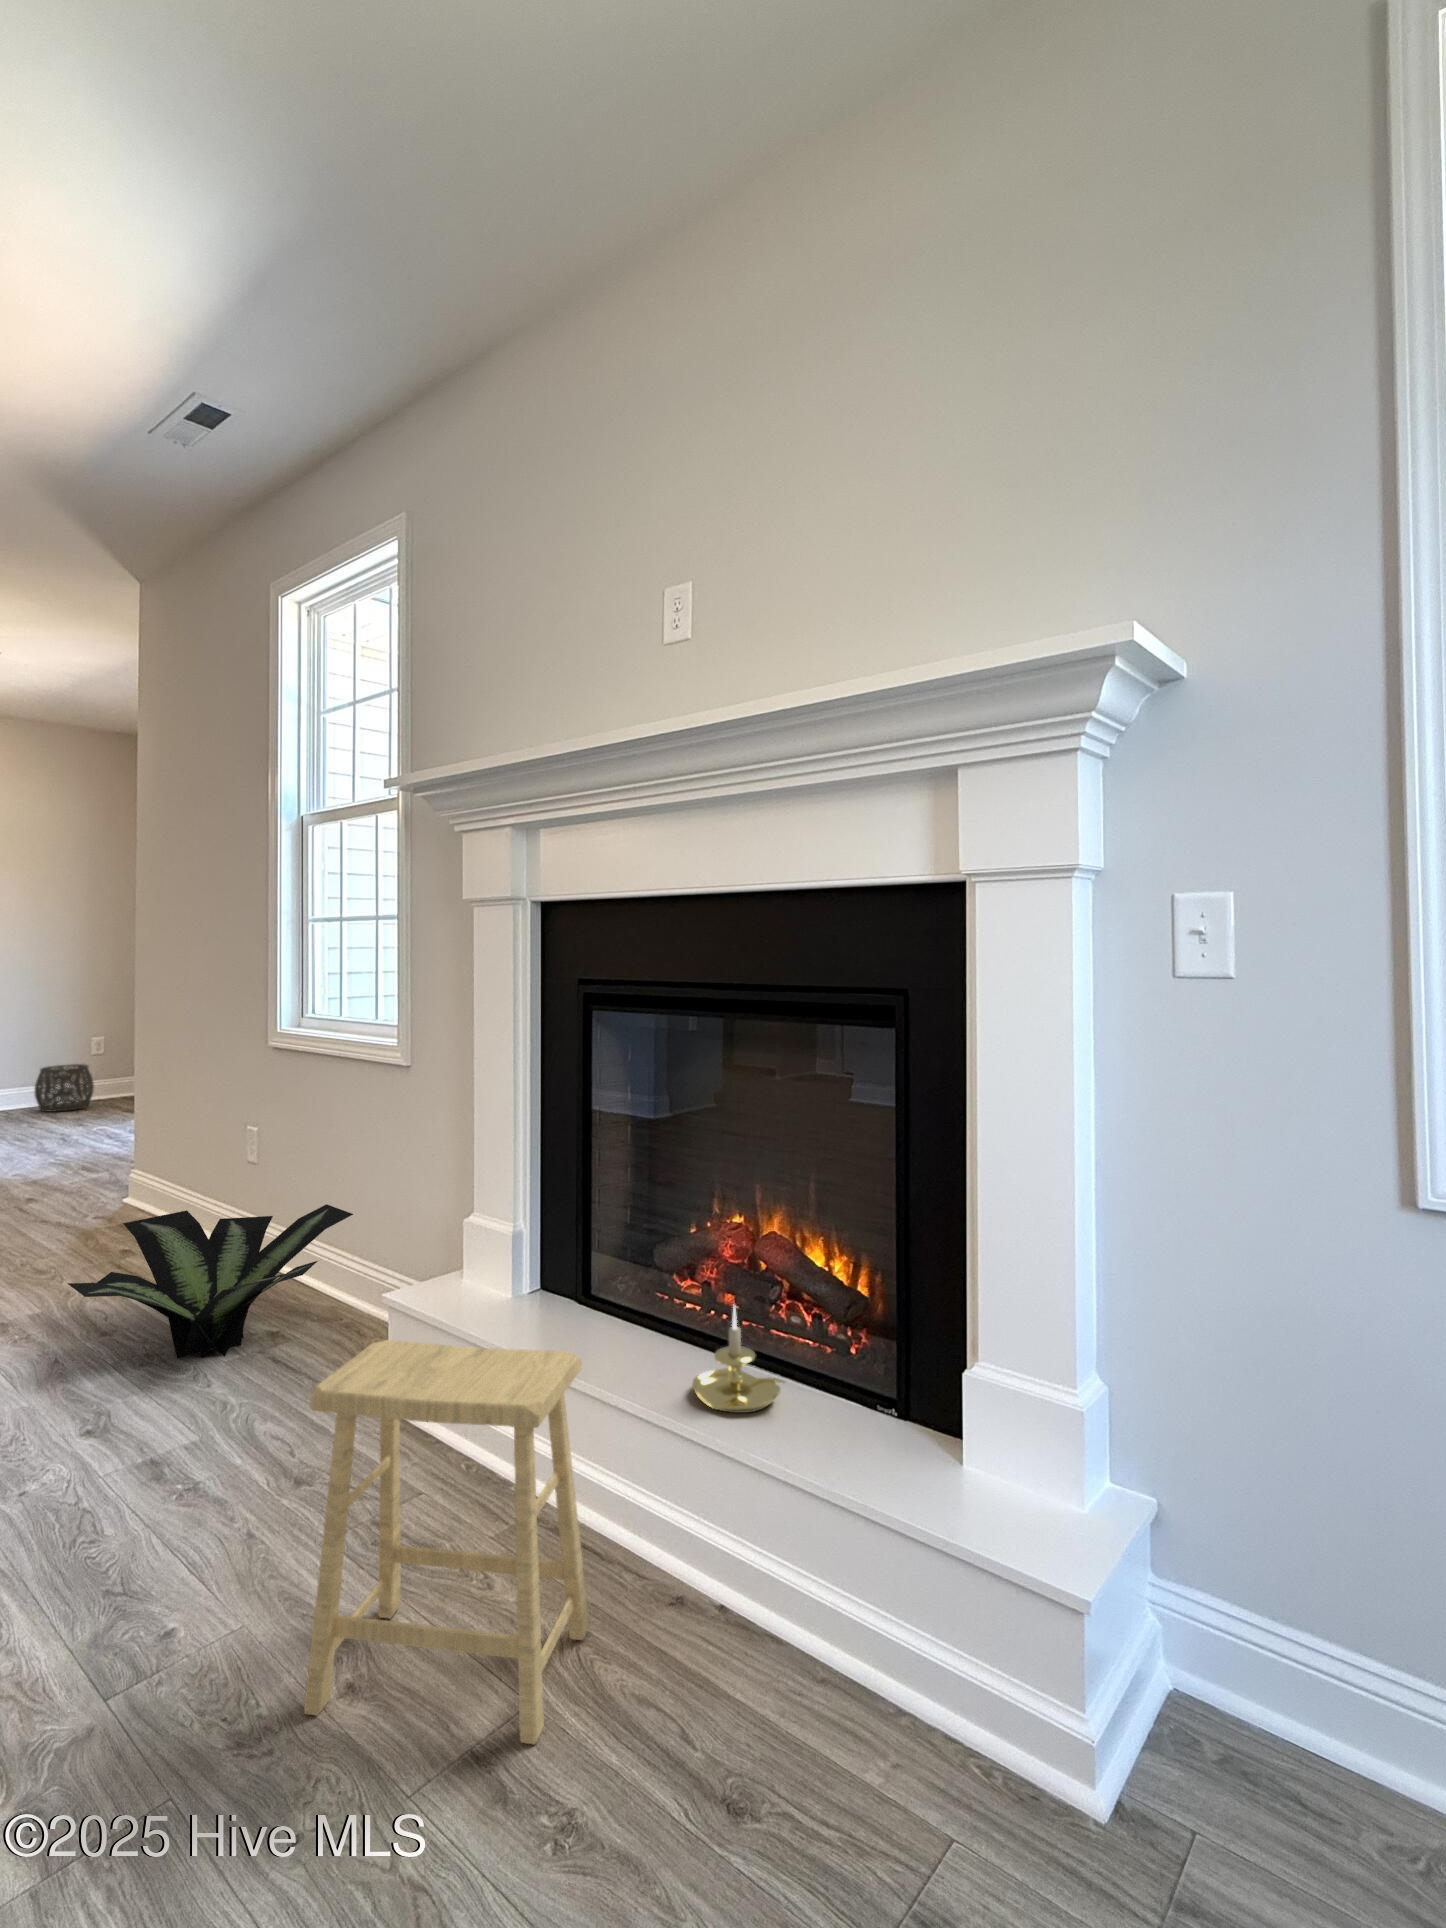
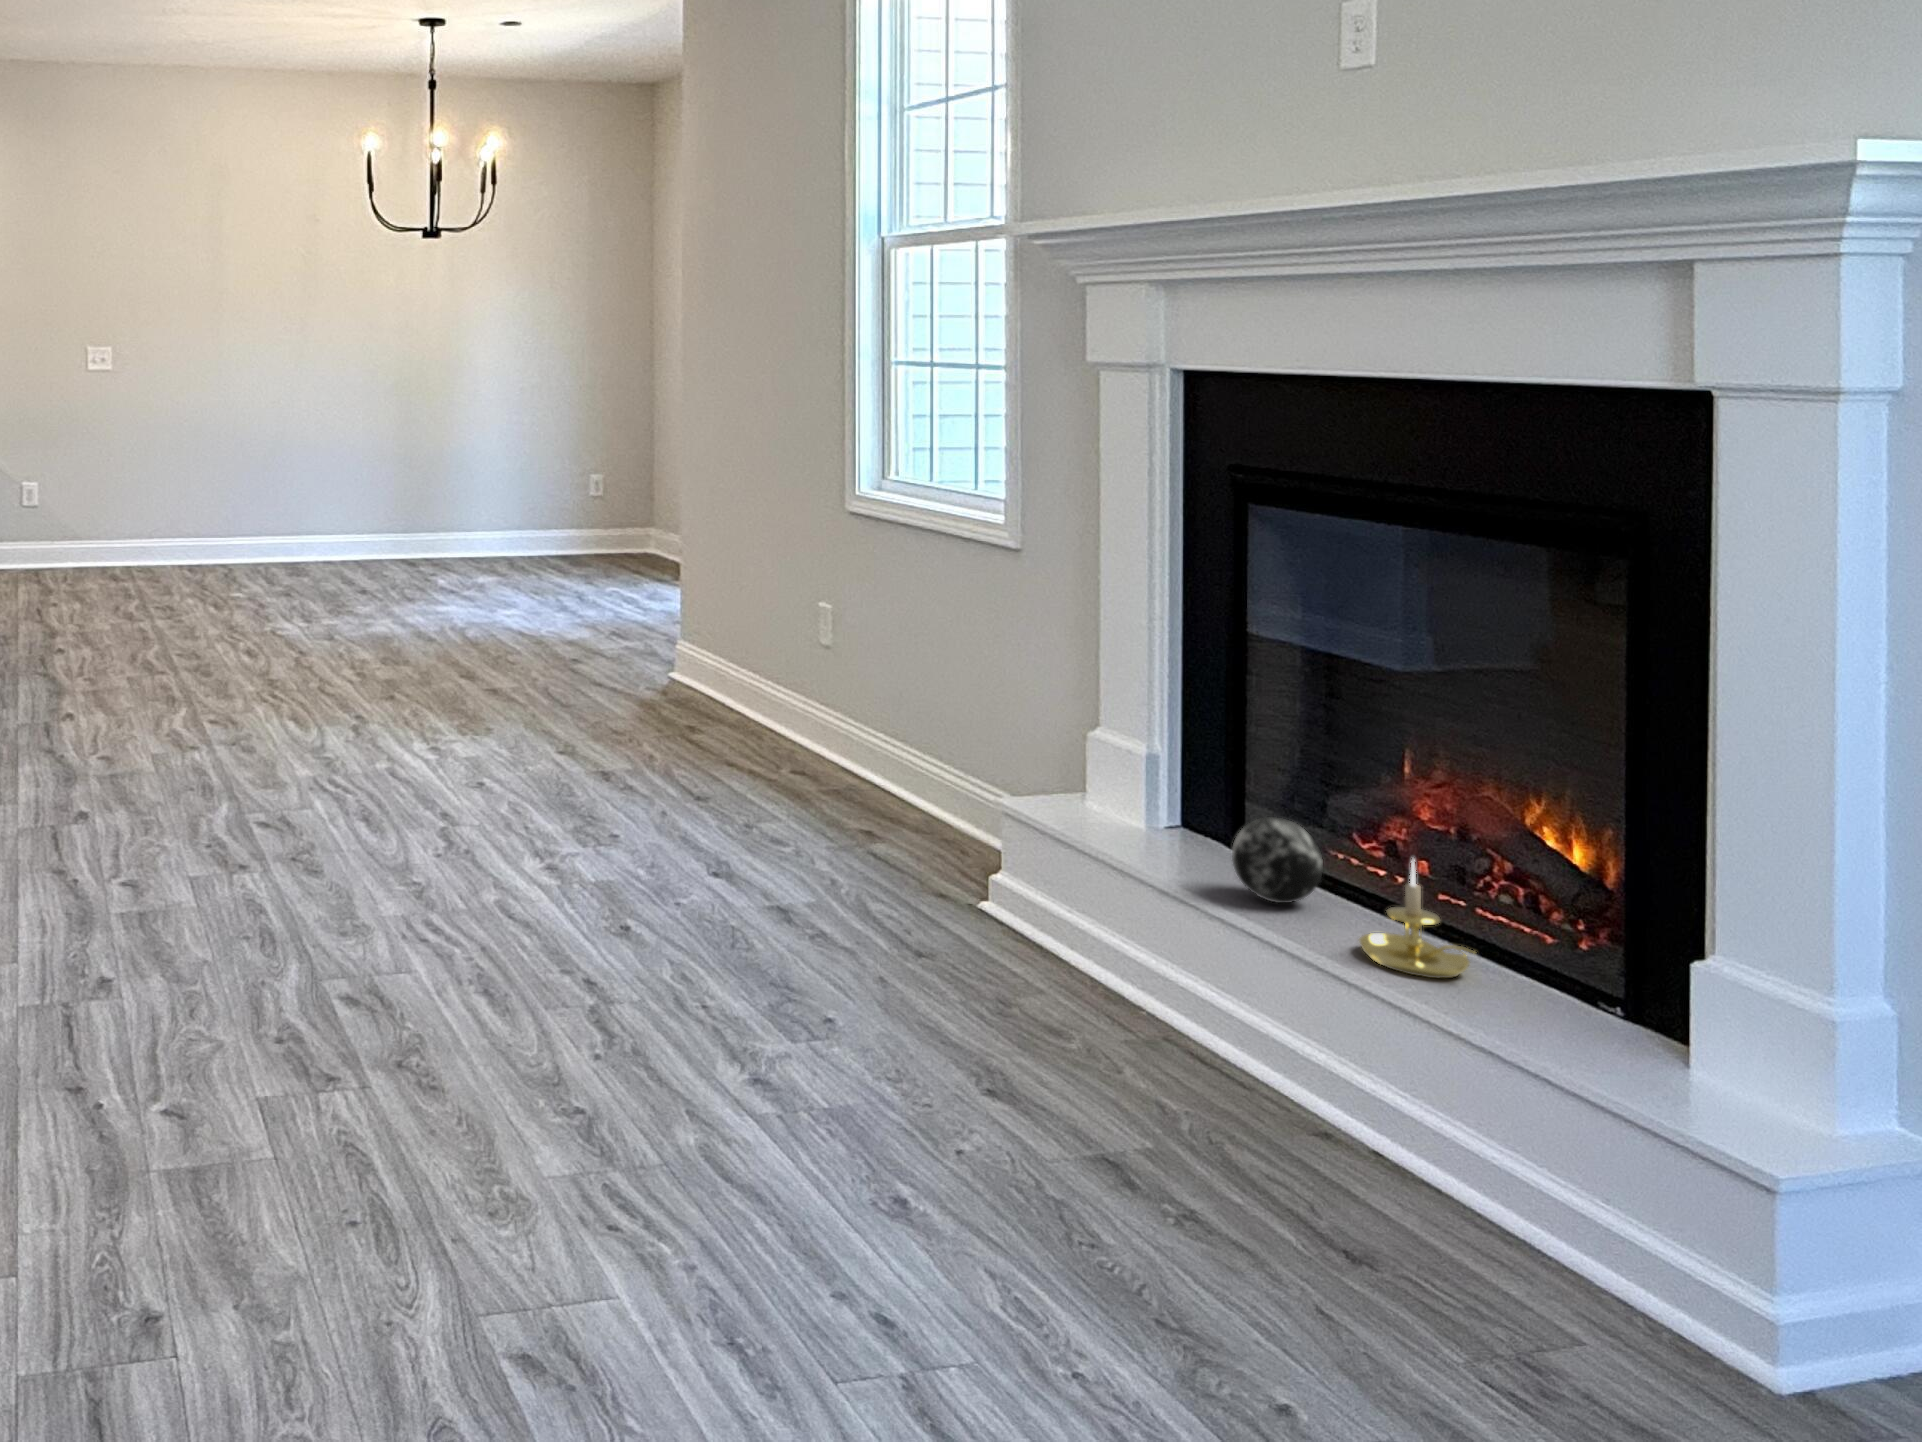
woven basket: present [34,1064,94,1112] -> none [525,513,588,572]
potted plant: present [68,1204,353,1358] -> none [675,693,952,852]
decorative orb: none [584,1277,656,1353] -> present [1232,817,1323,903]
footstool: present [304,1340,590,1744] -> none [954,811,1226,1181]

